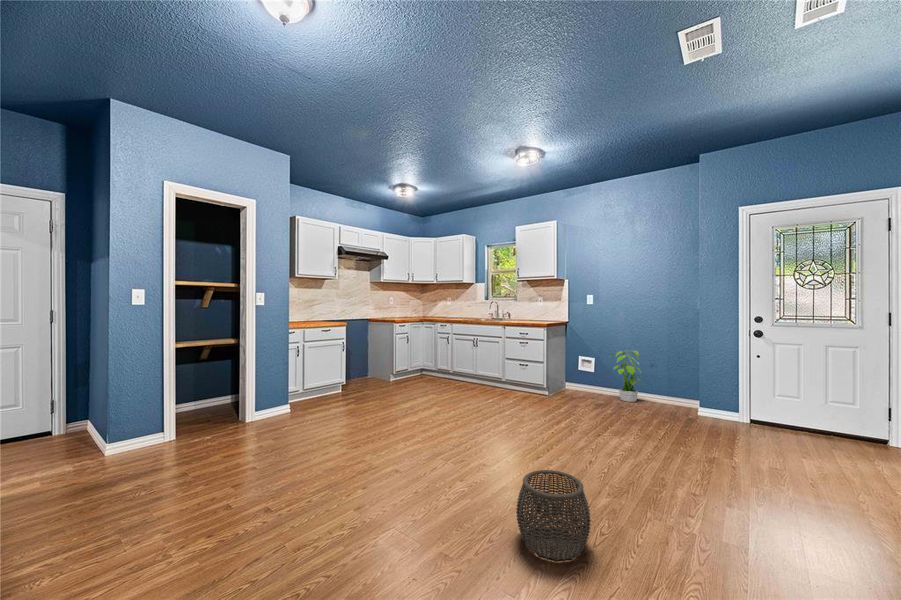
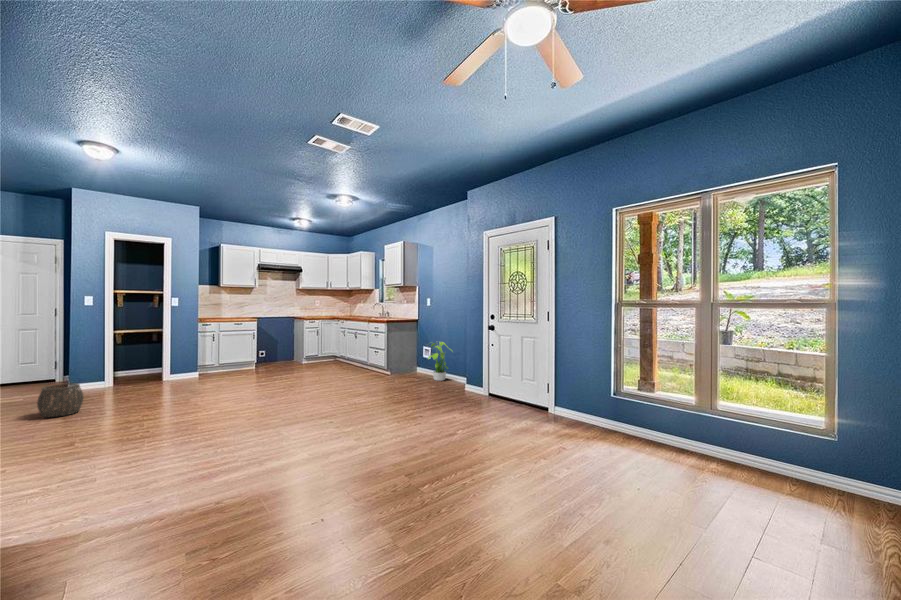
woven basket: present [516,470,591,561] -> present [37,383,84,417]

